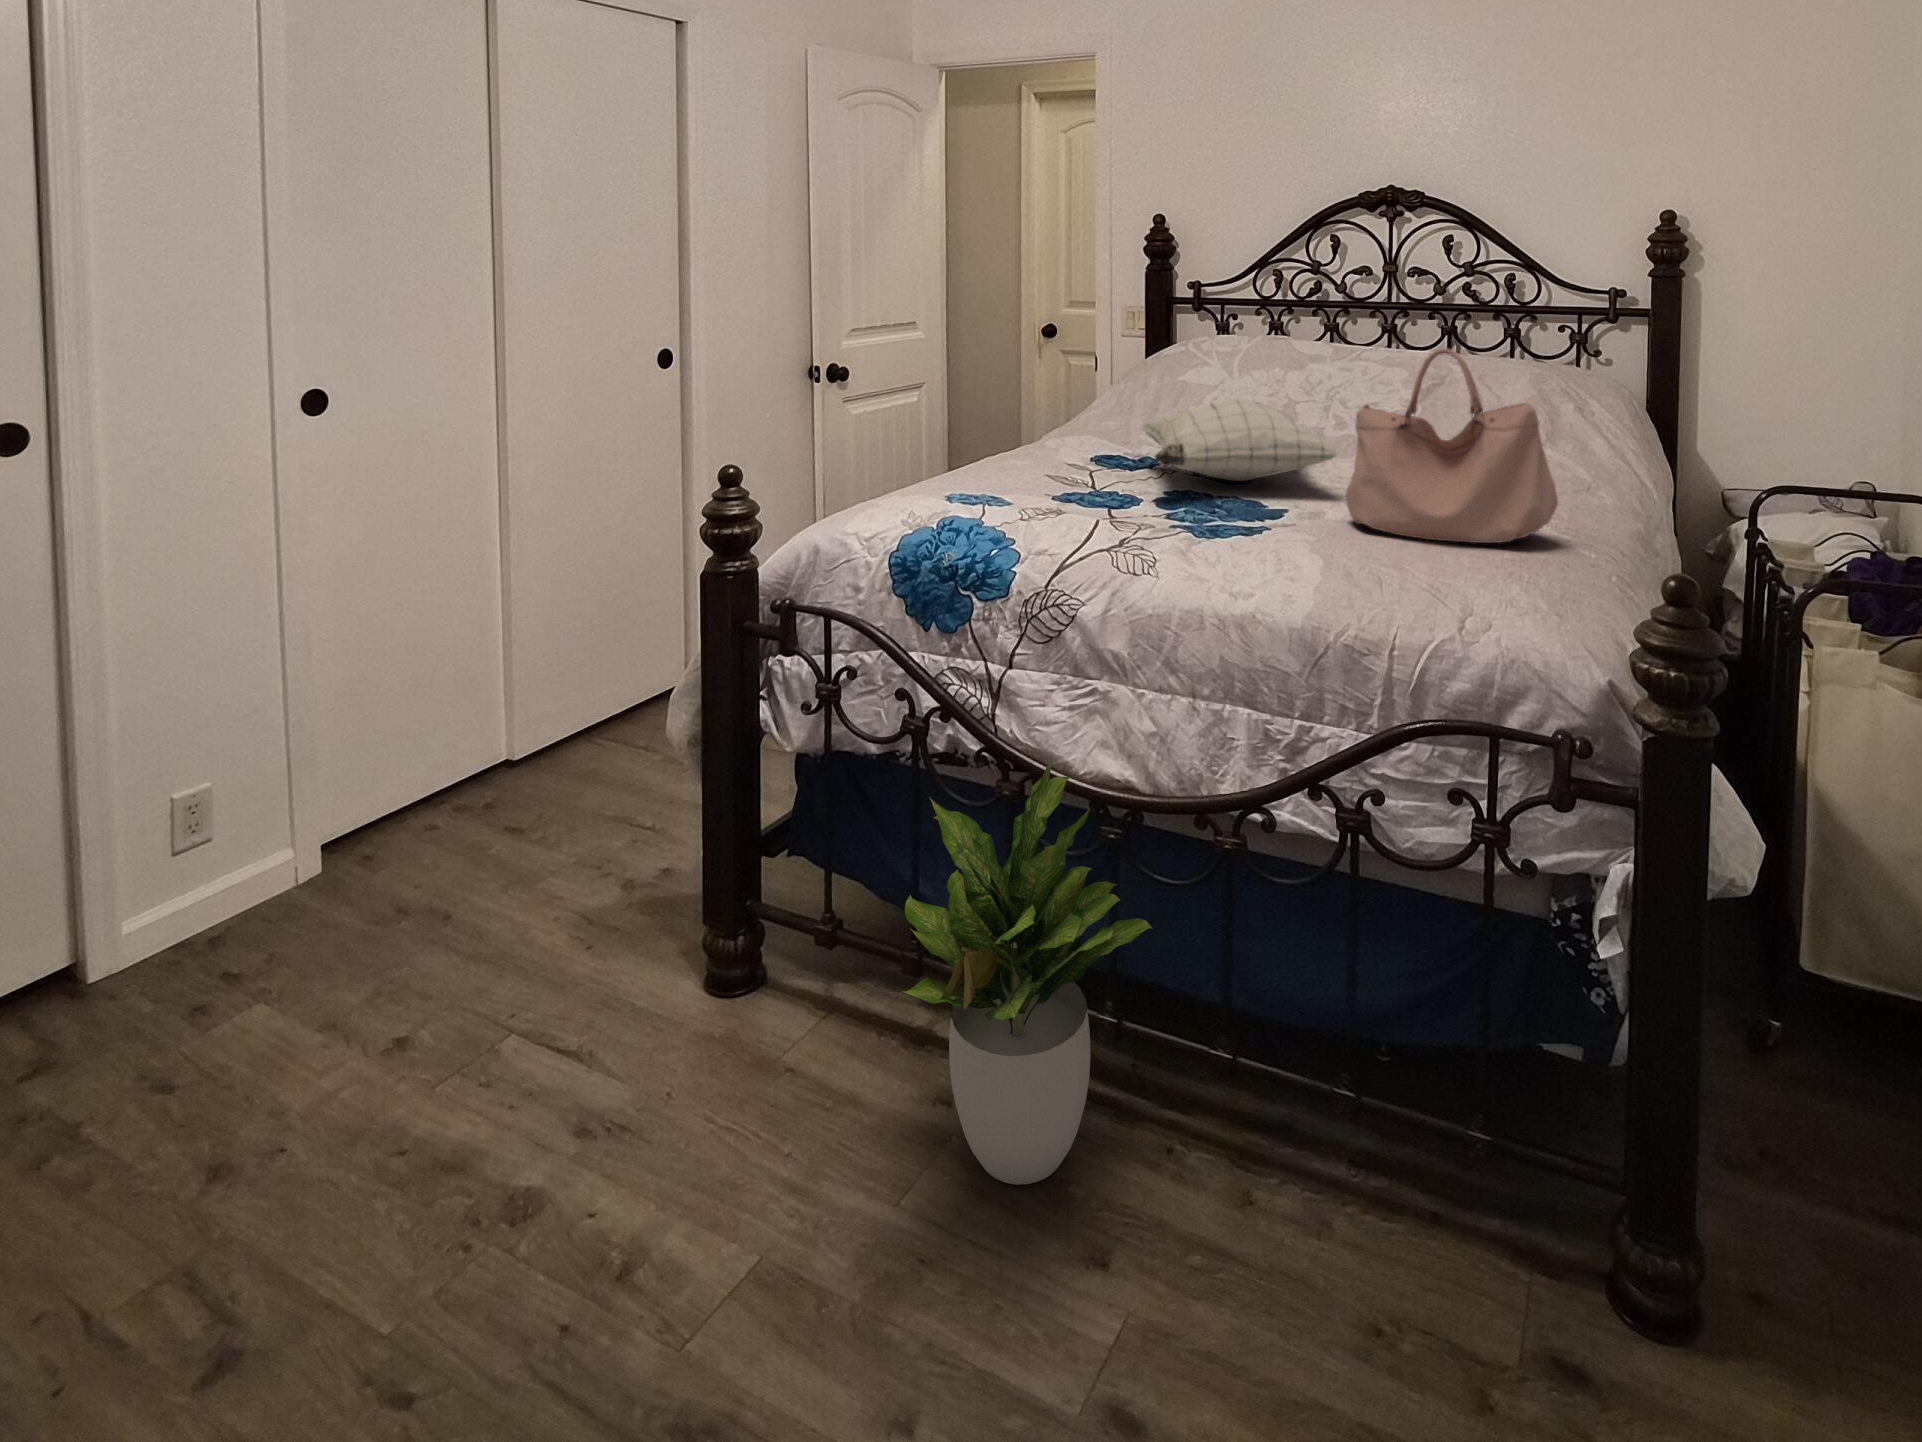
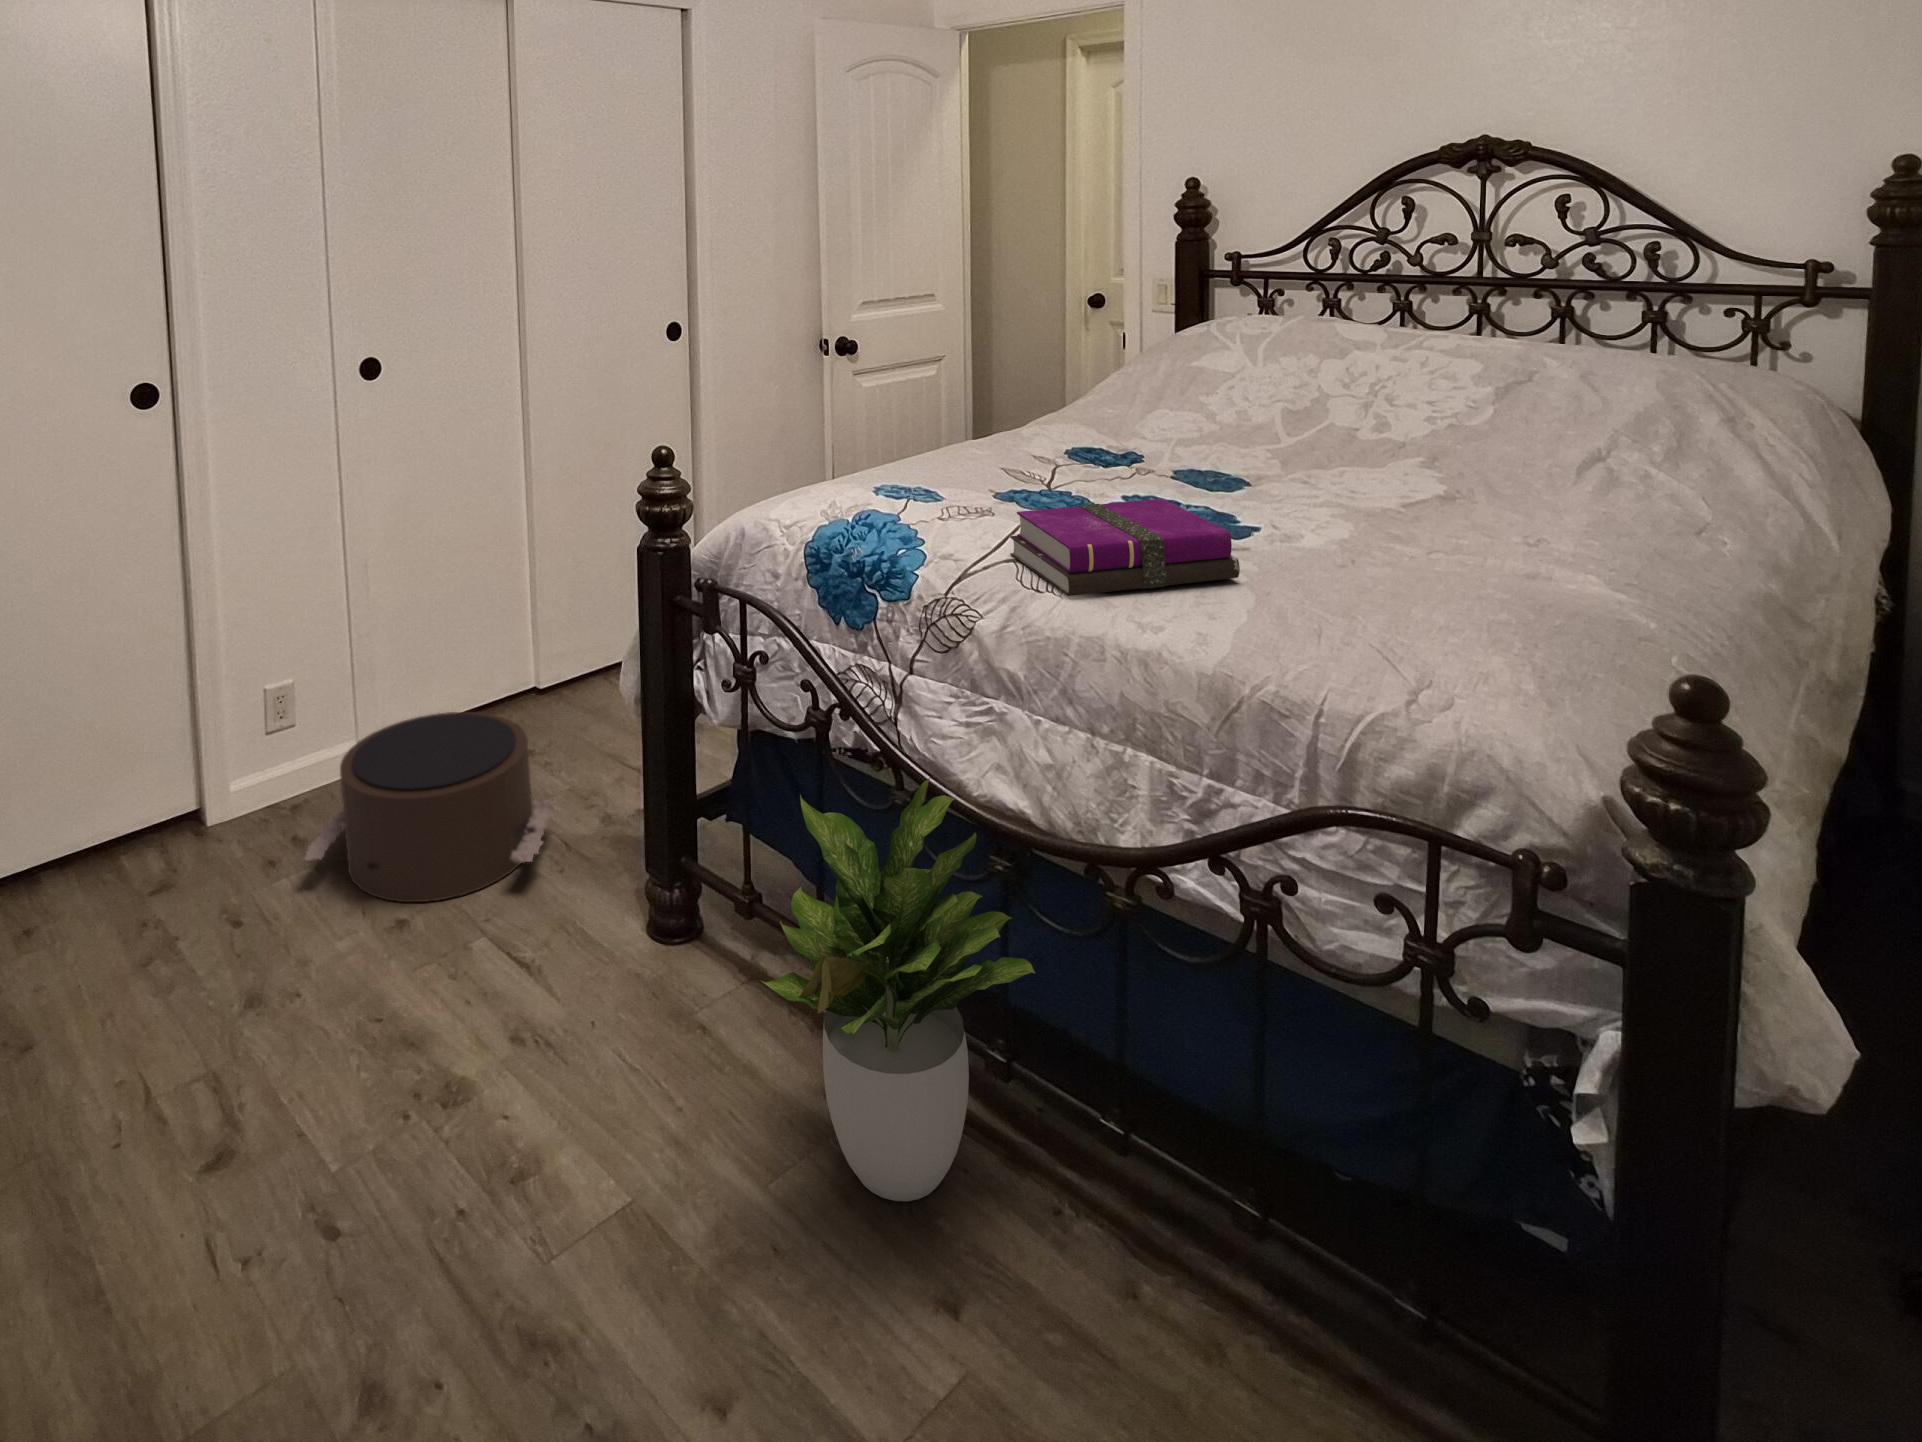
handbag: present [1346,348,1558,543] -> none [1338,350,1622,595]
pillow: present [1141,398,1338,481] -> none [1115,395,1347,489]
notebook: none [1088,487,1289,576] -> present [1010,499,1240,596]
pouf: none [258,785,573,1018] -> present [304,712,554,902]

